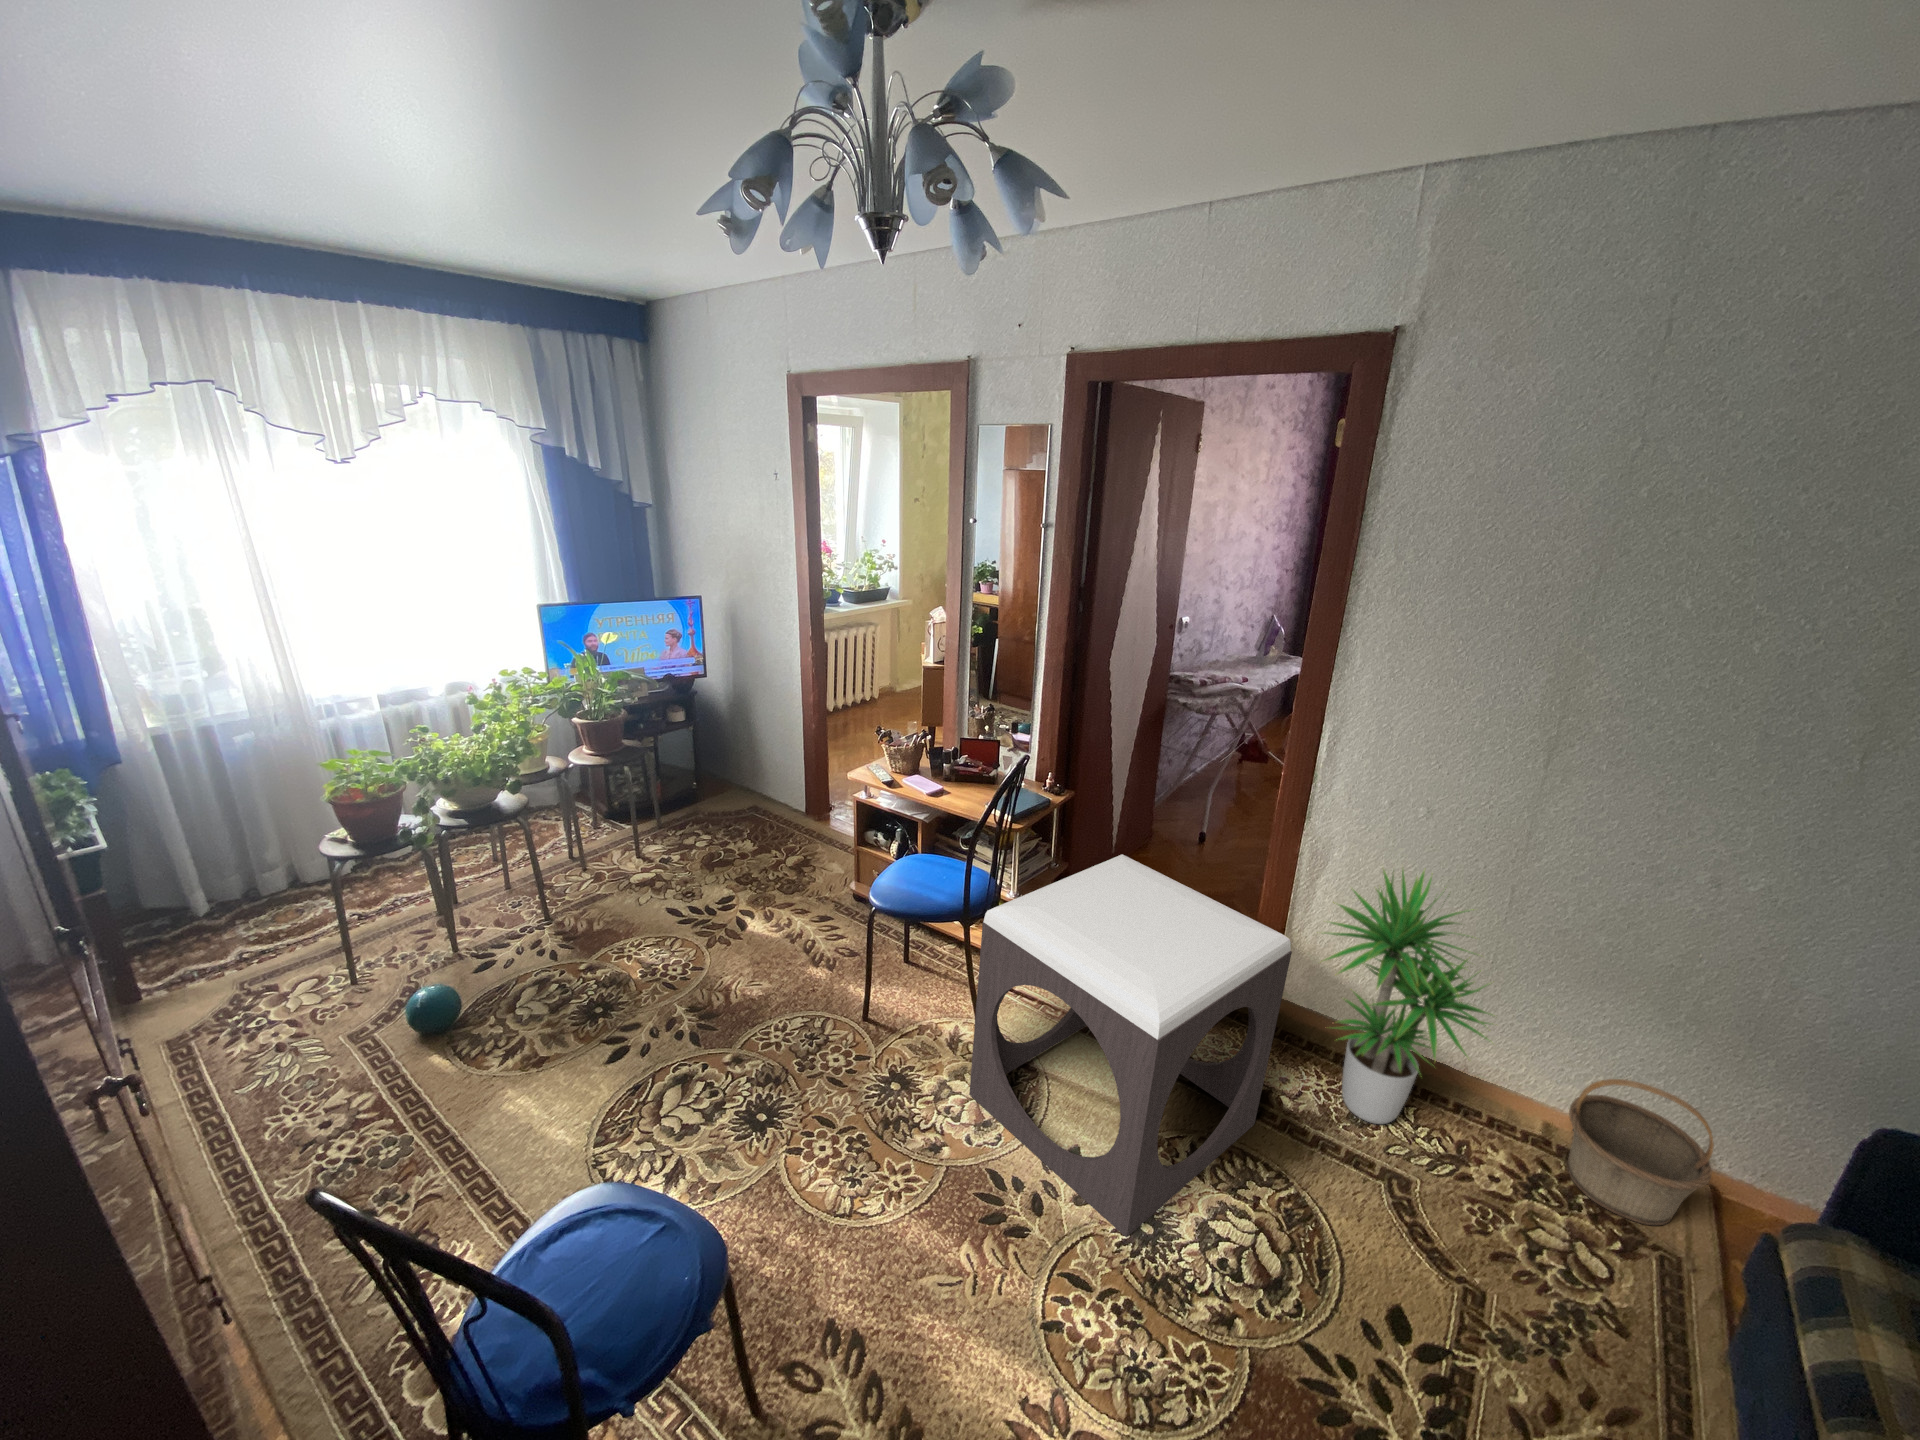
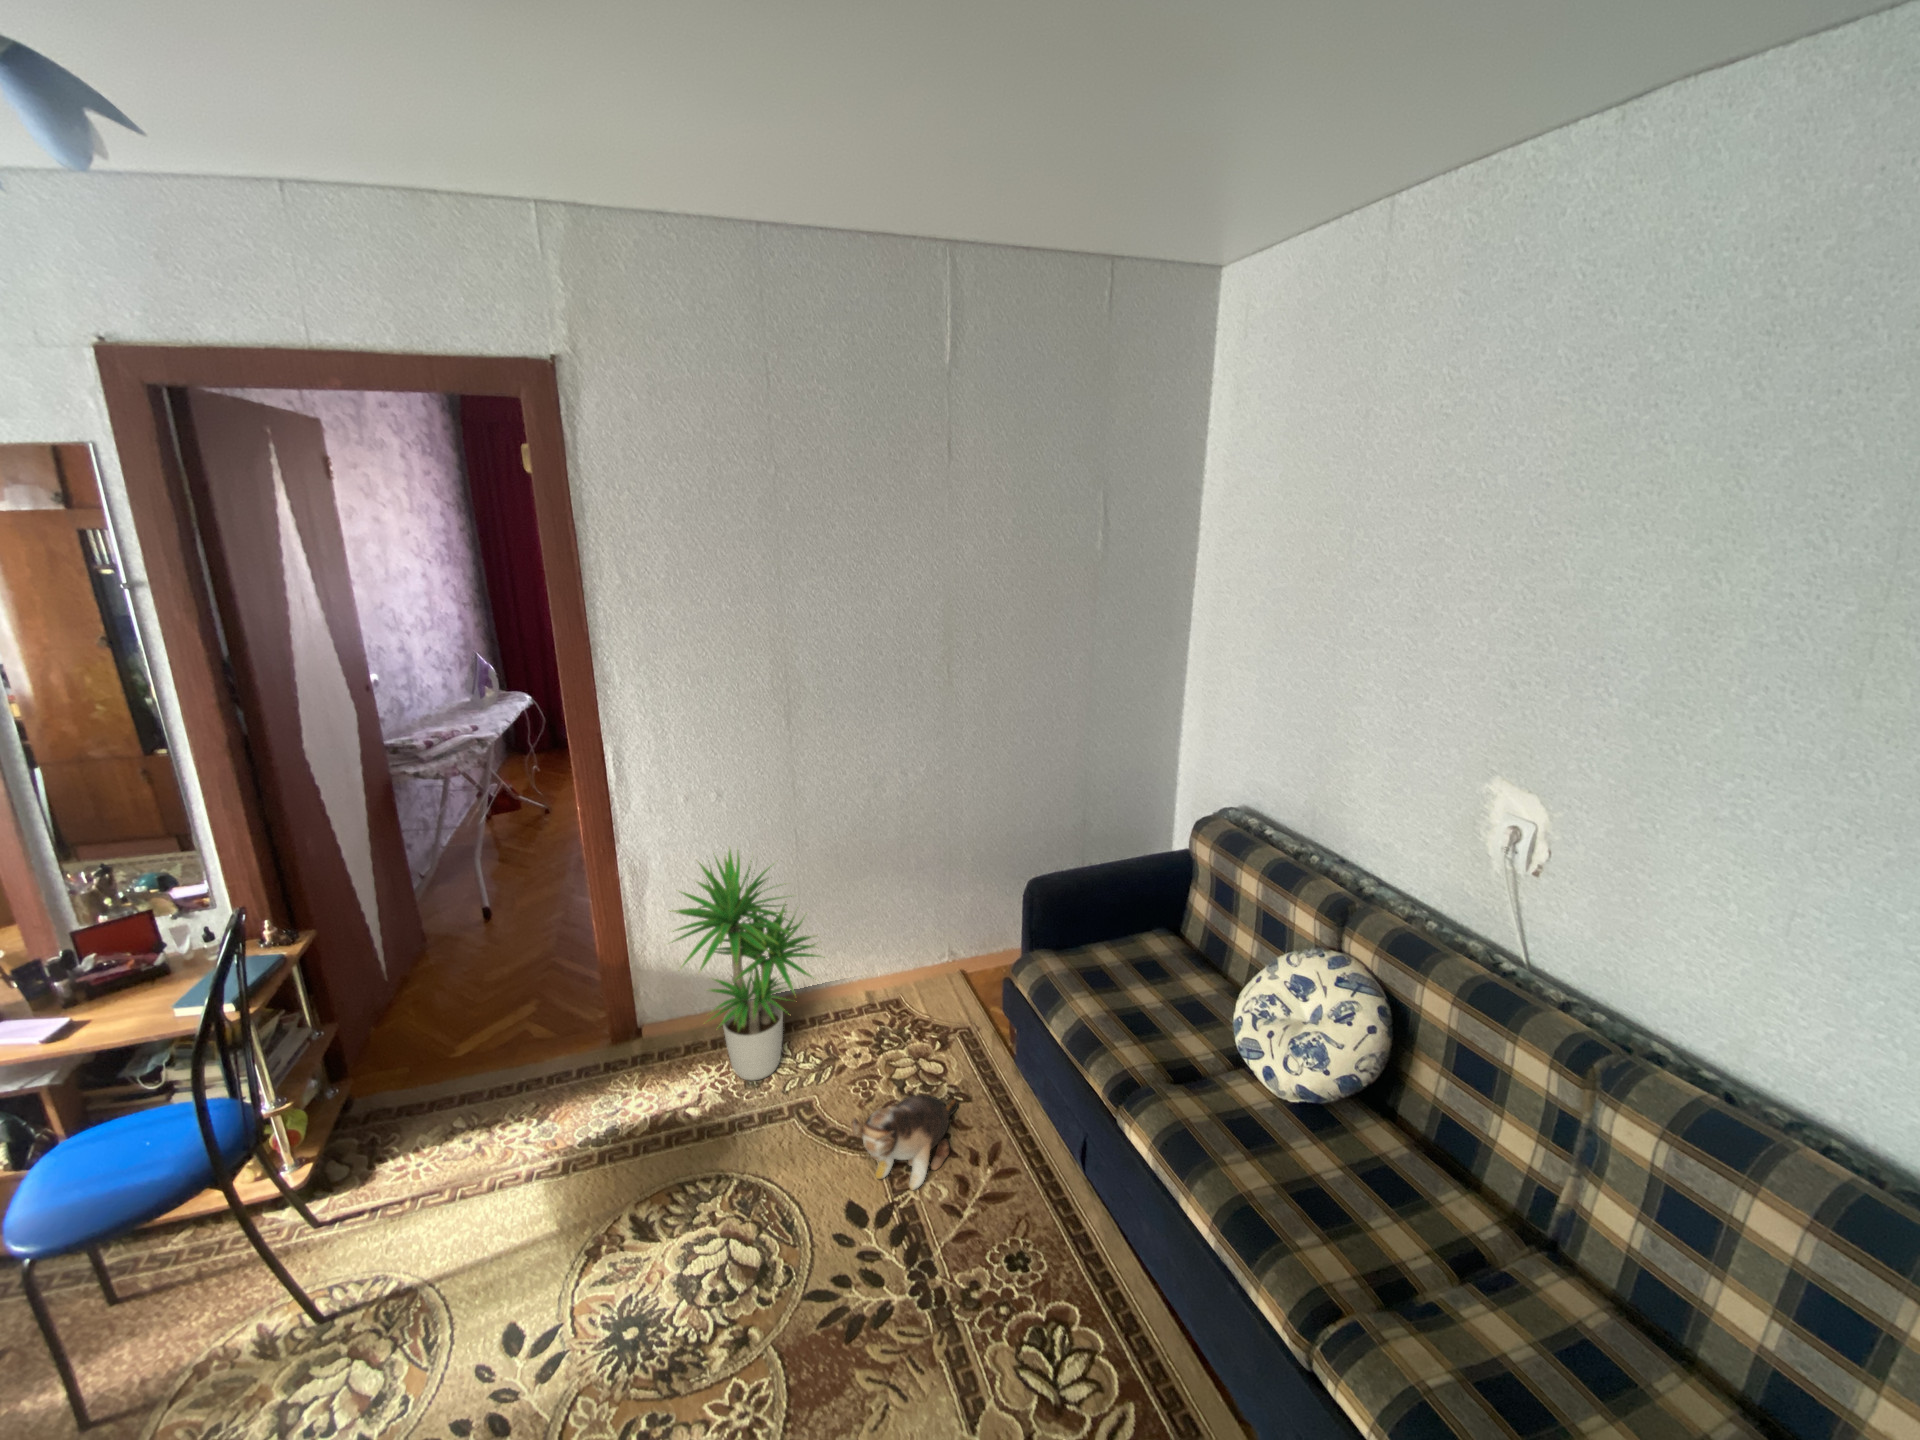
footstool: present [969,854,1292,1237] -> none [264,964,678,1391]
basket: present [1567,1079,1714,1225] -> none [879,926,962,1027]
plush toy: none [1426,1223,1608,1370] -> present [851,1094,958,1190]

